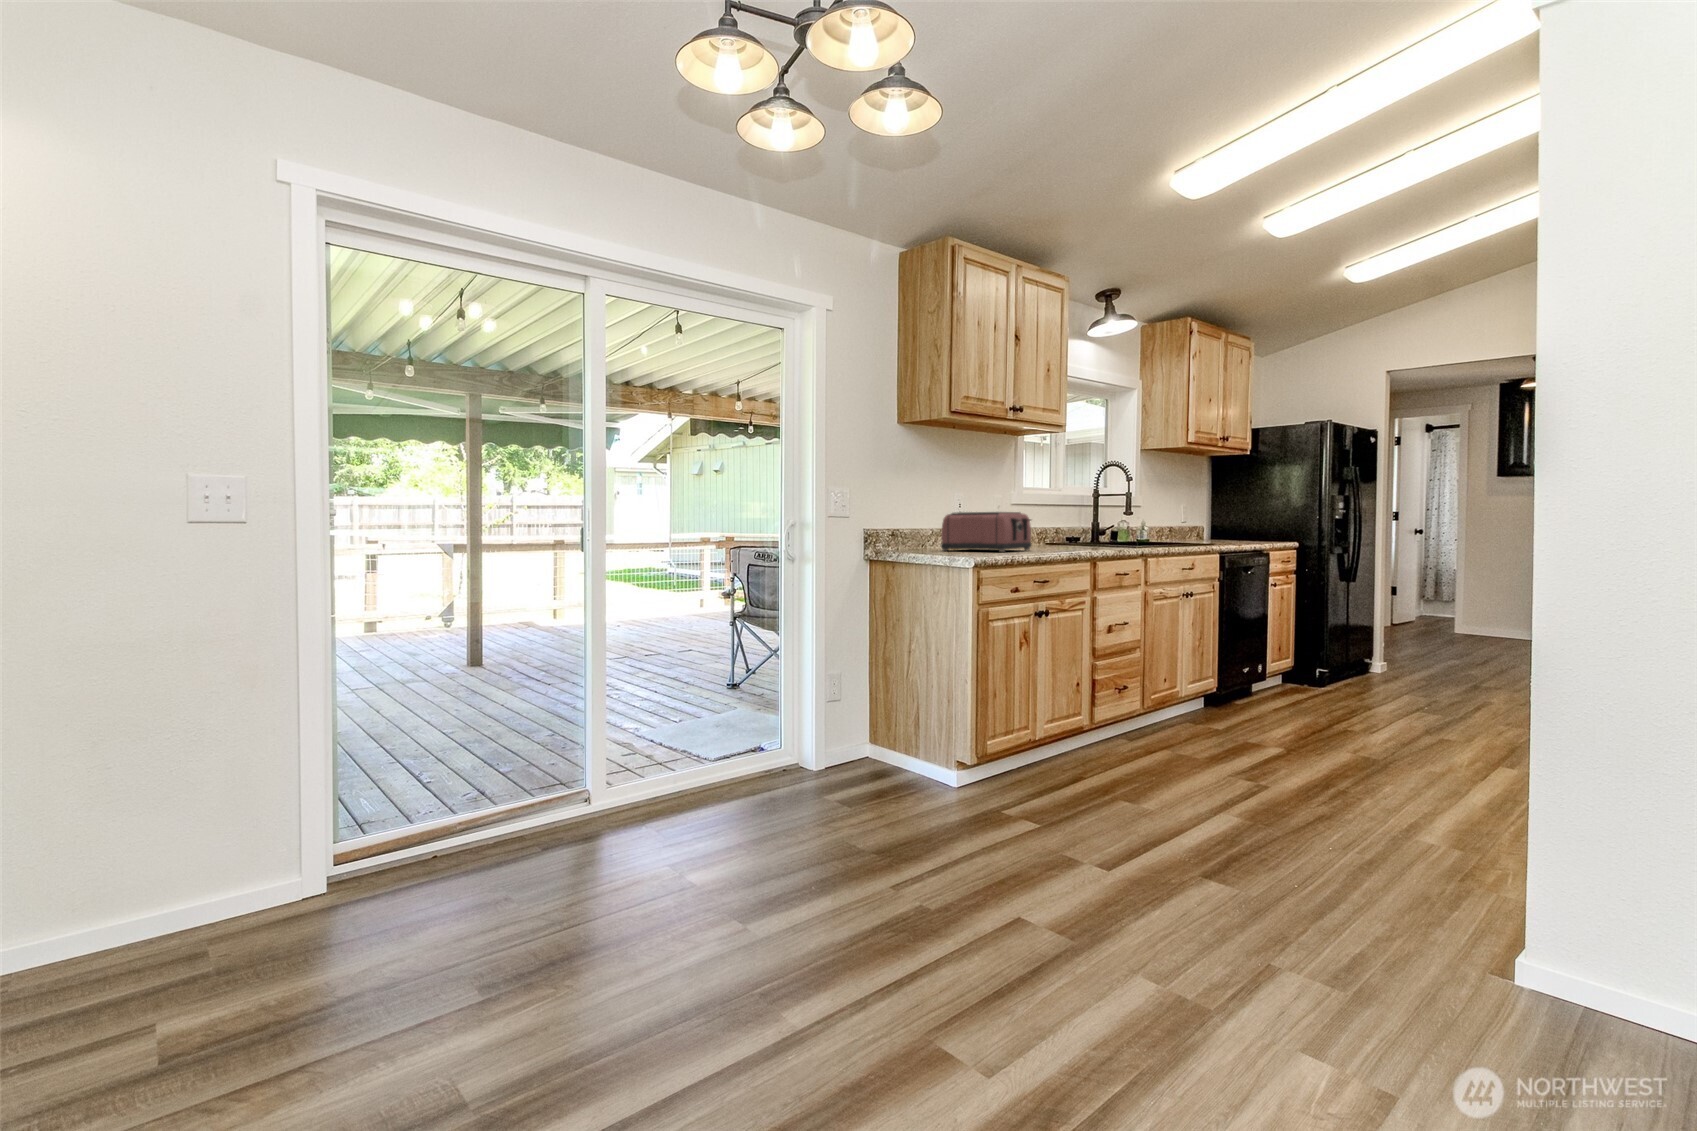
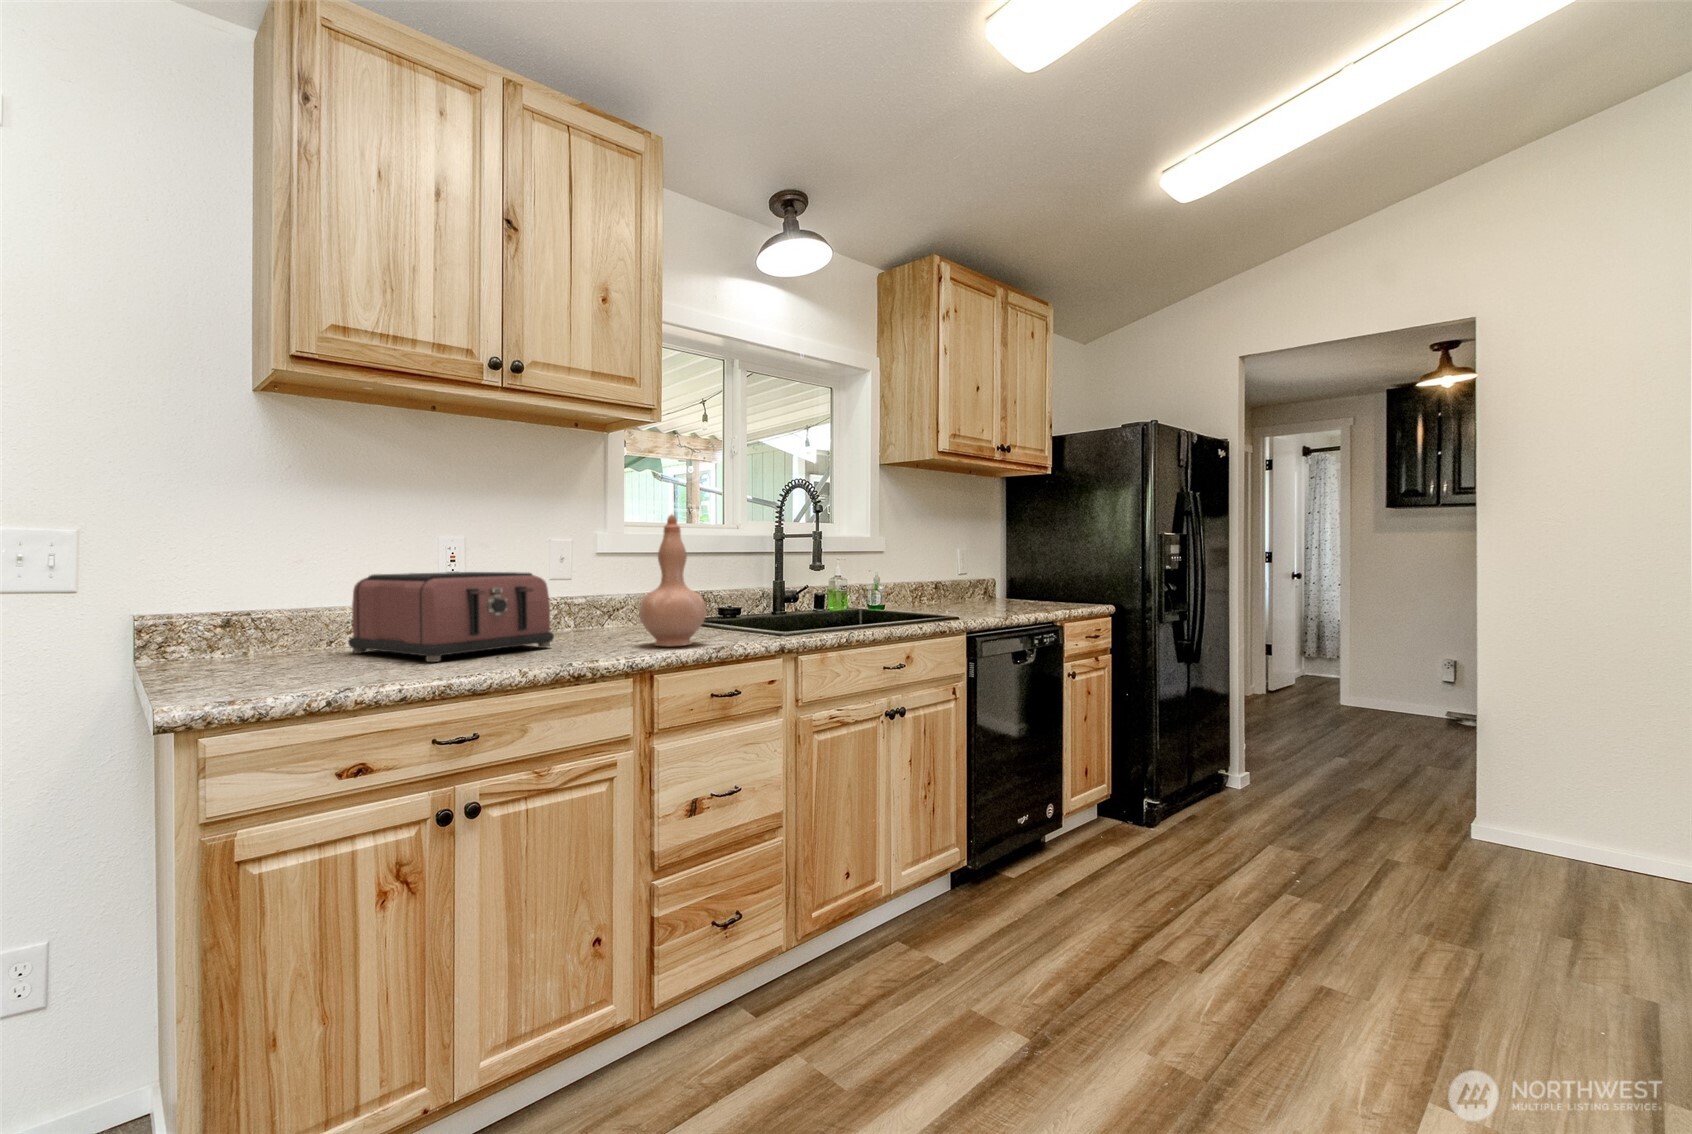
vase: none [1071,482,1107,550] -> present [639,515,706,646]

